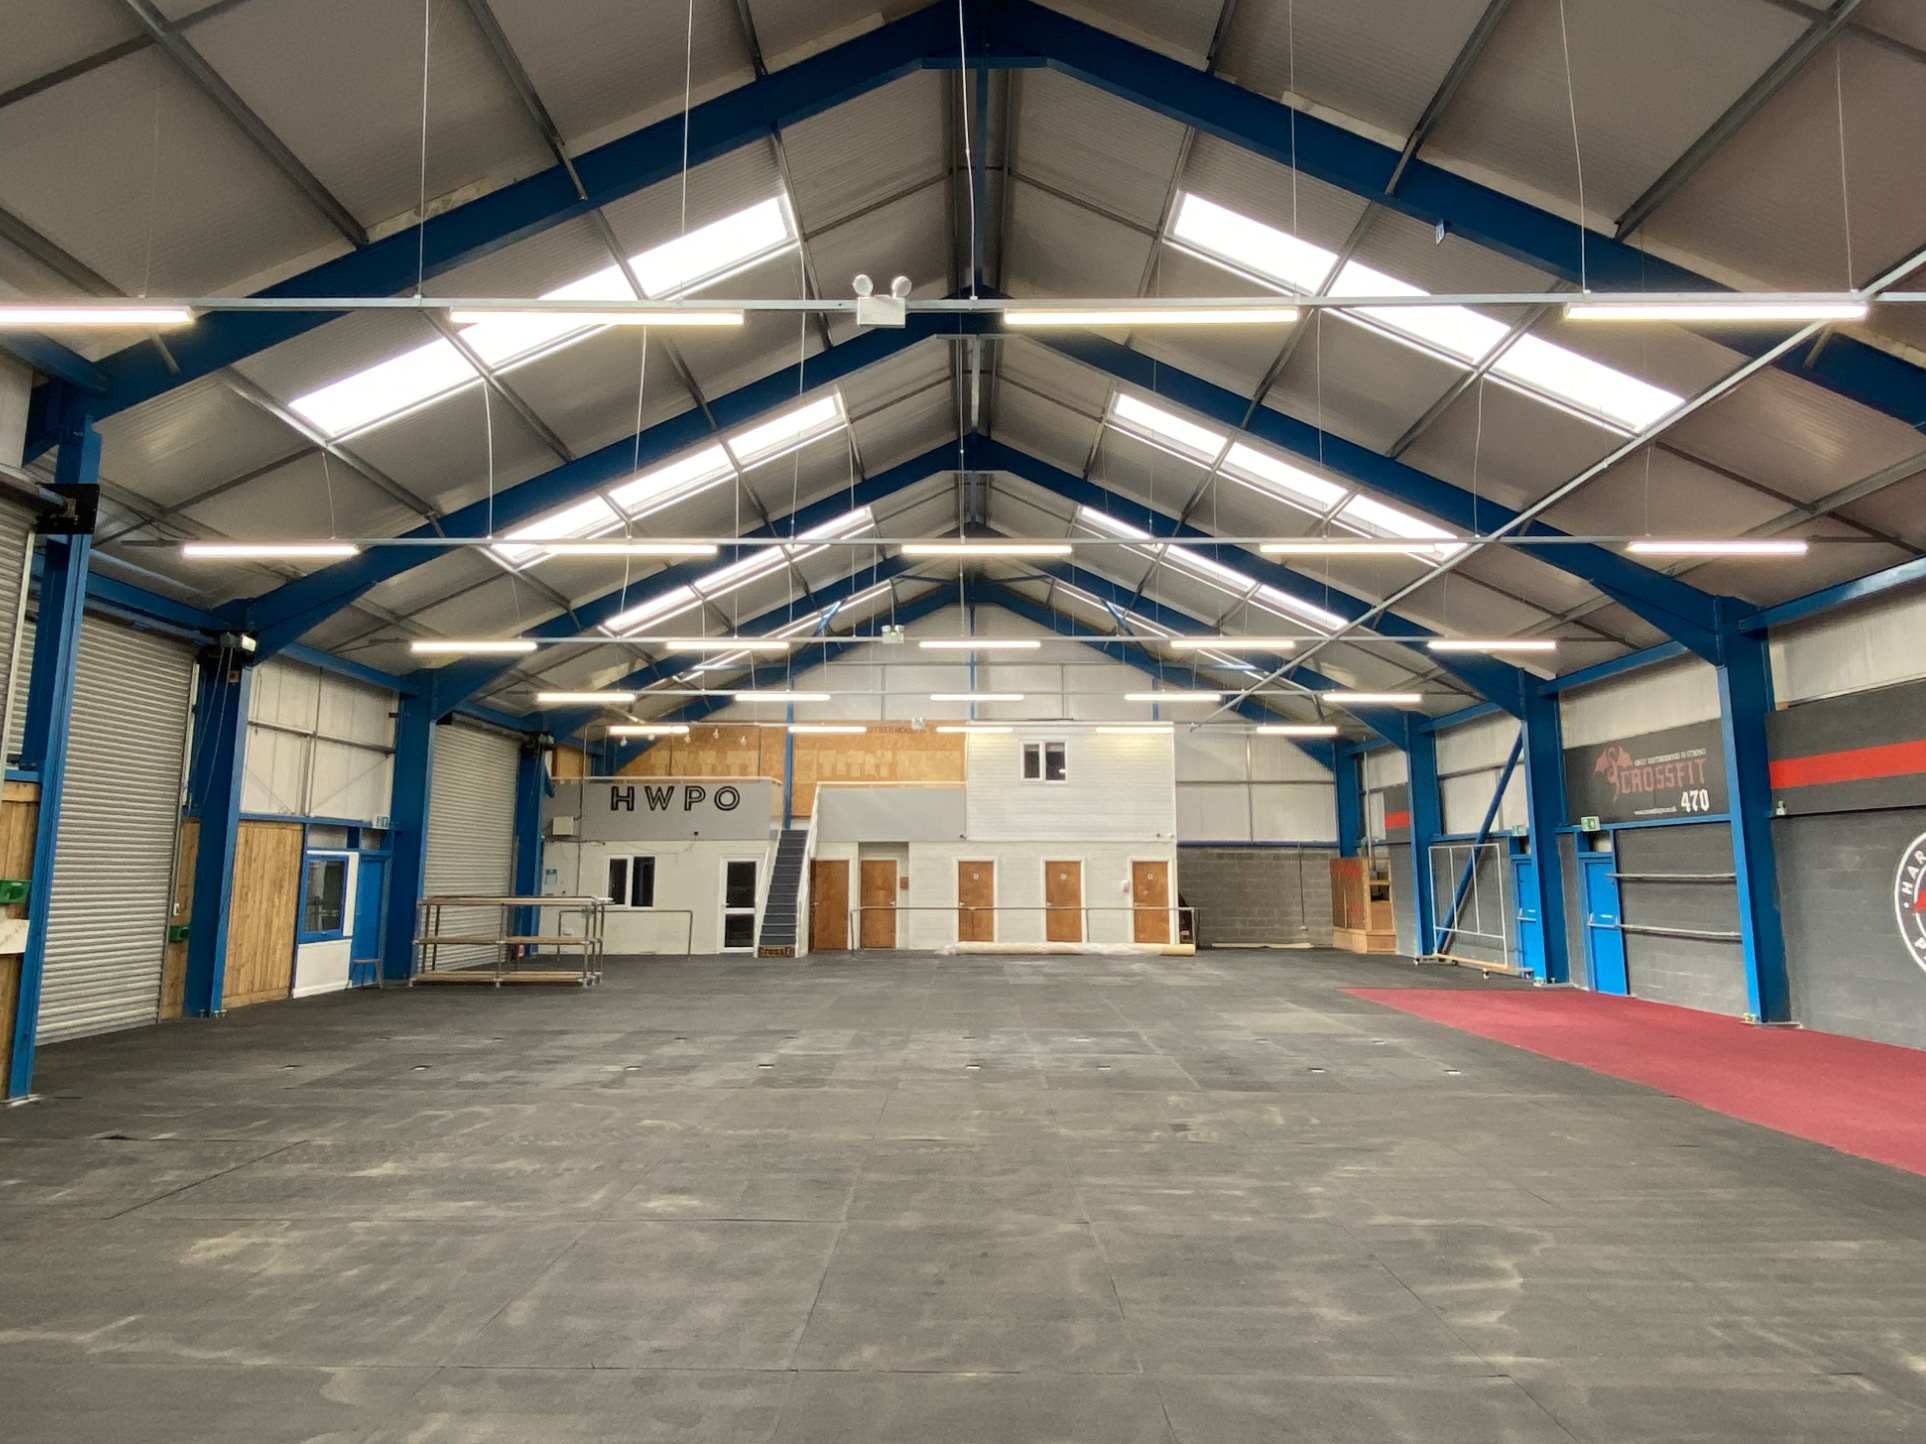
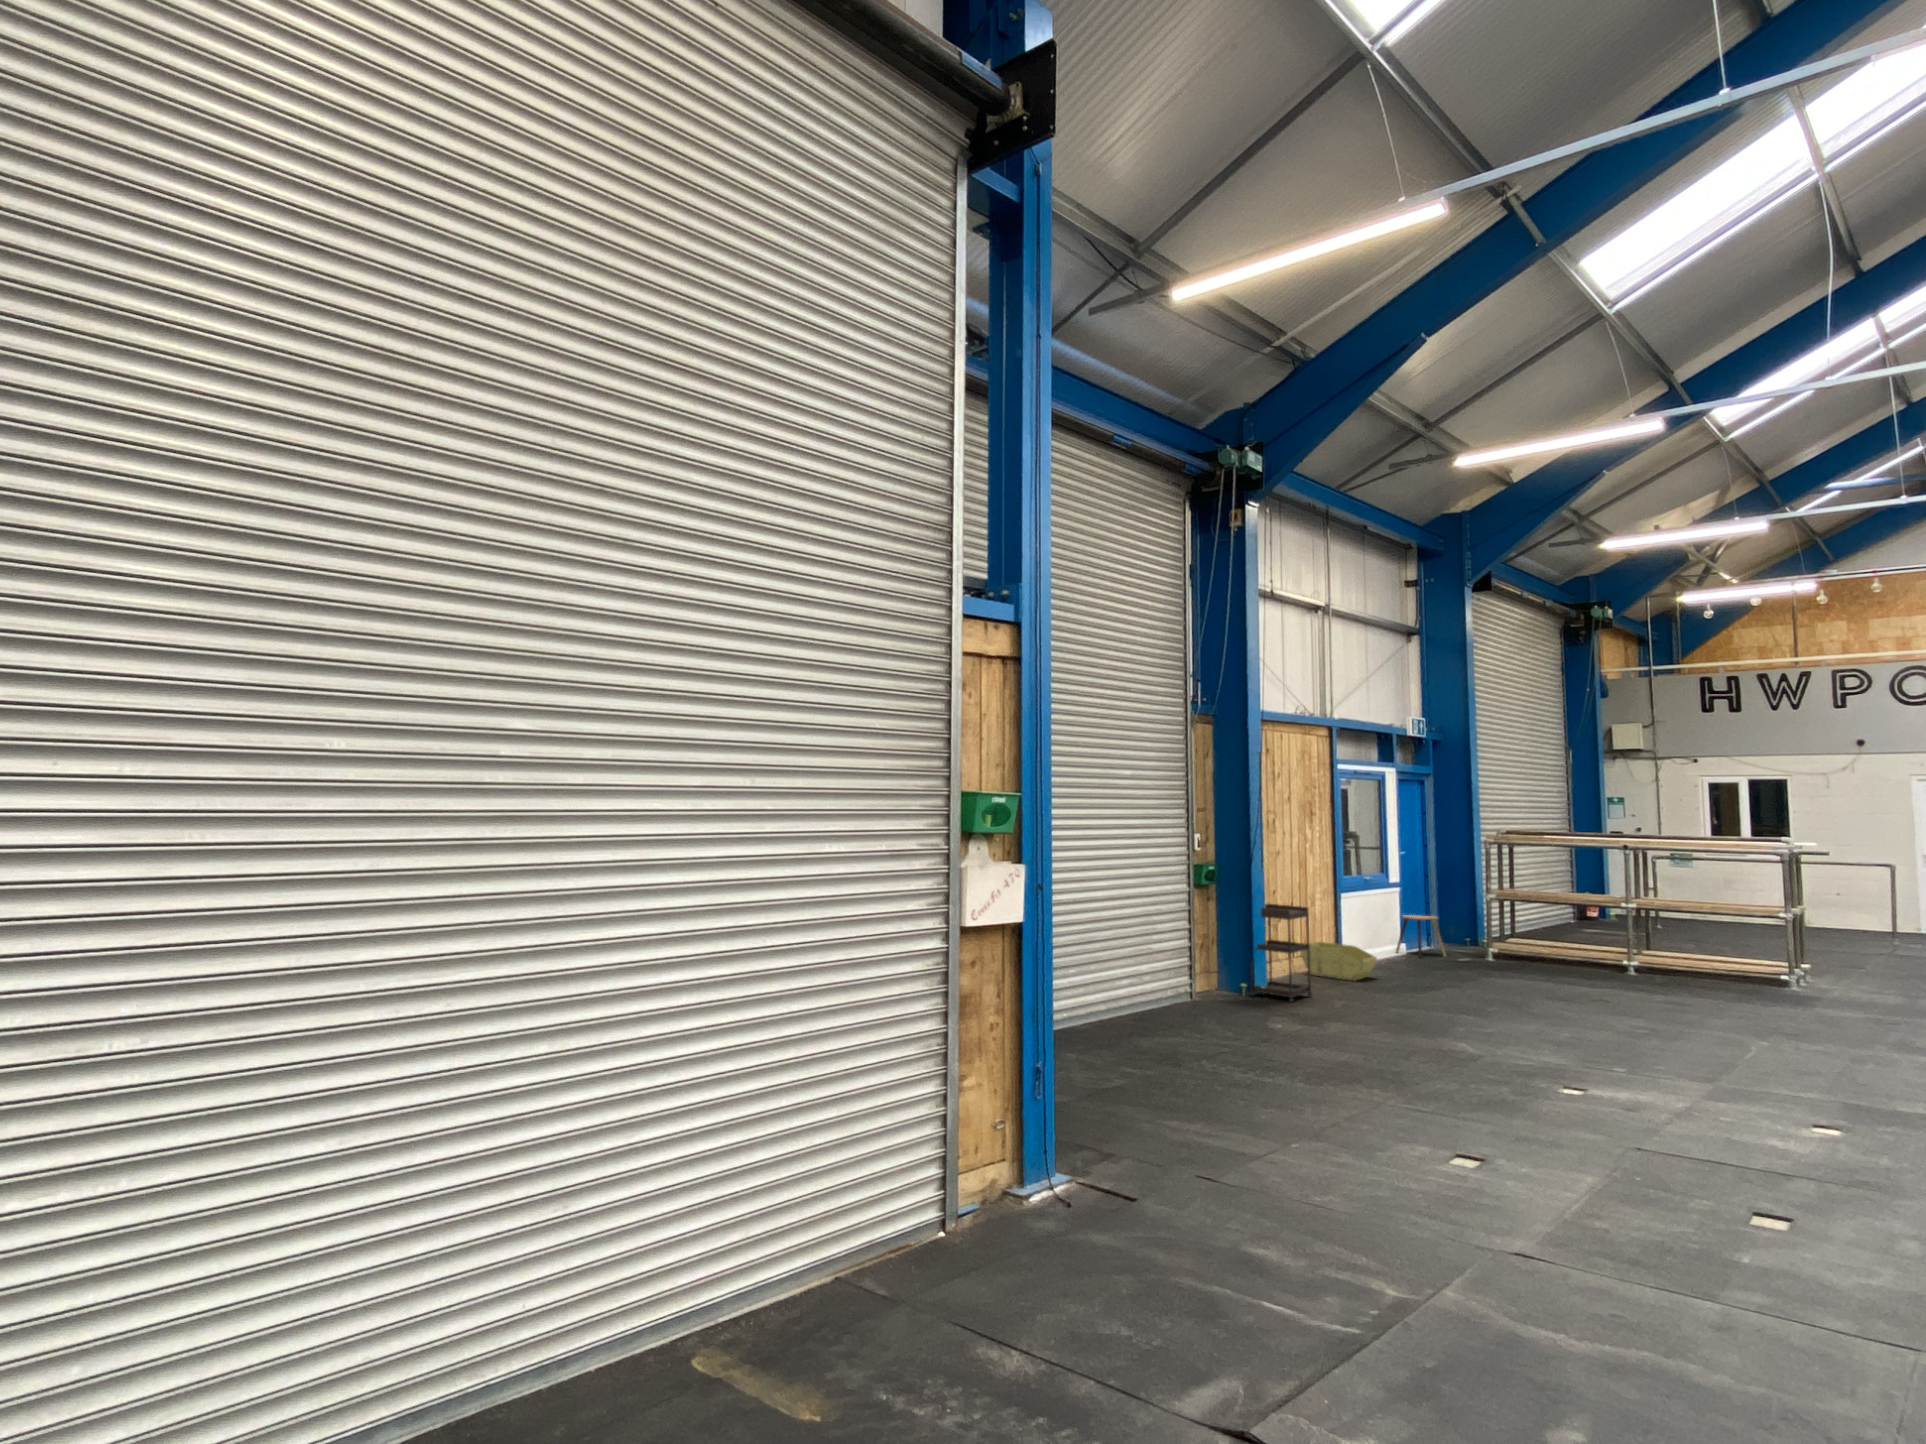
shelving unit: none [203,953,260,1021] -> present [1250,904,1312,1002]
storage bin: none [257,982,317,1007] -> present [1302,942,1377,981]

